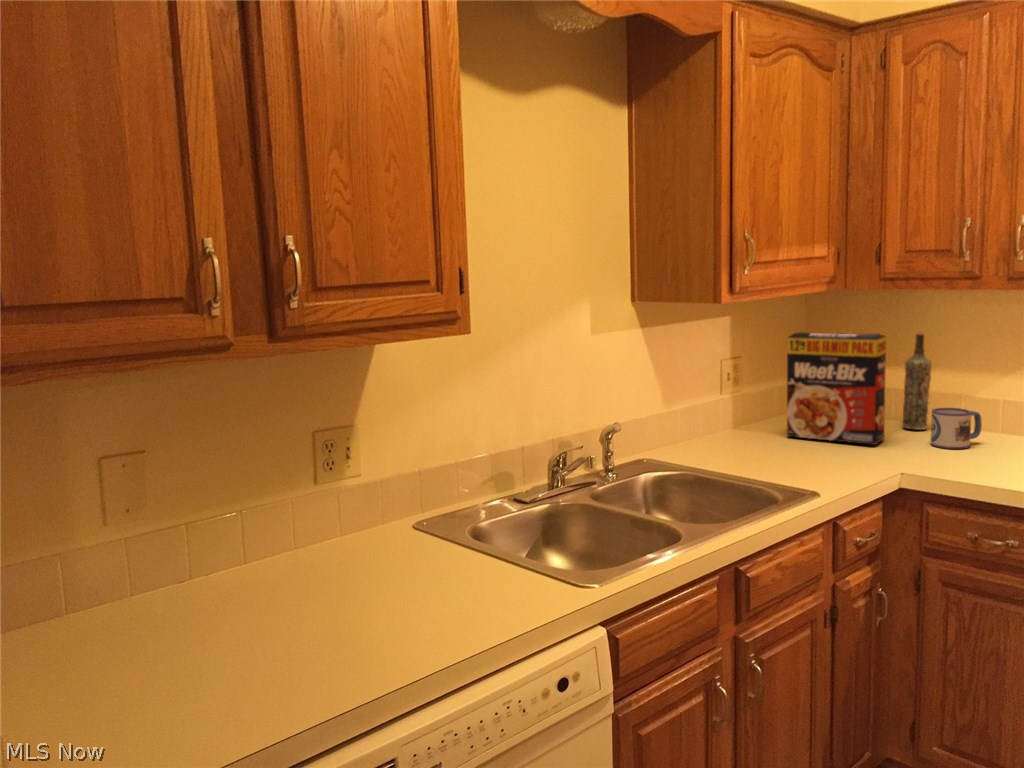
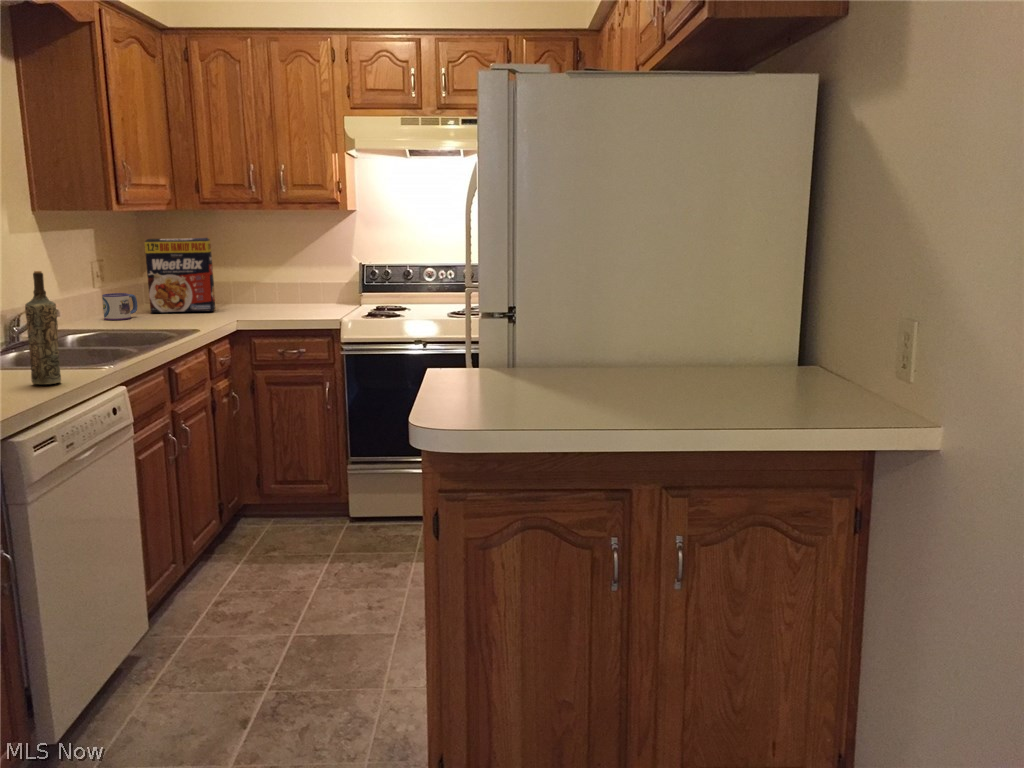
bottle: present [902,333,932,430] -> present [25,271,61,385]
mug: present [931,408,982,449] -> present [102,293,137,320]

